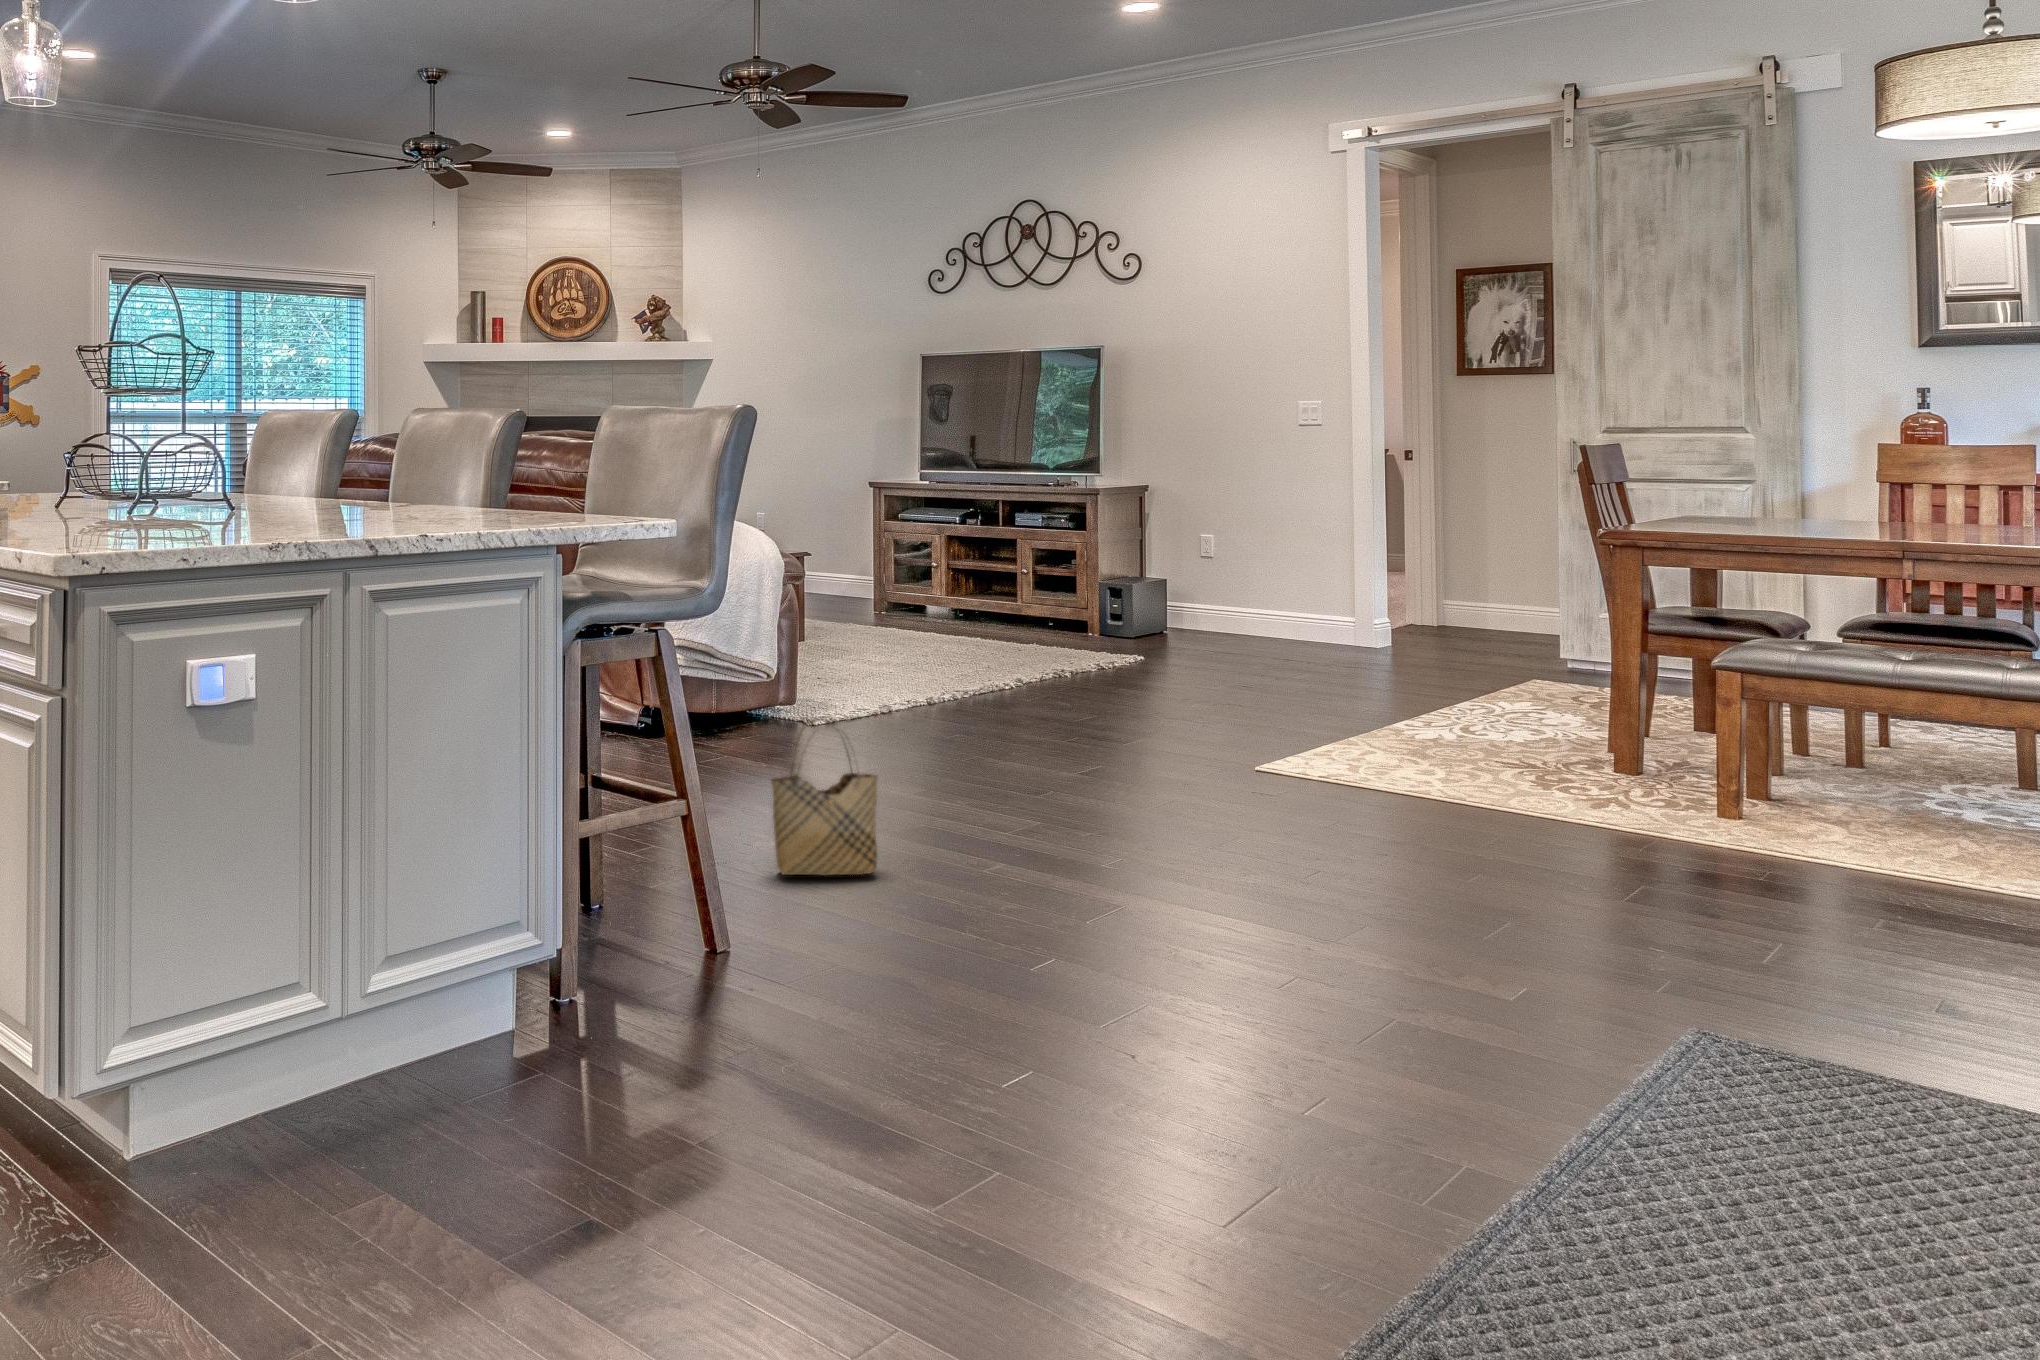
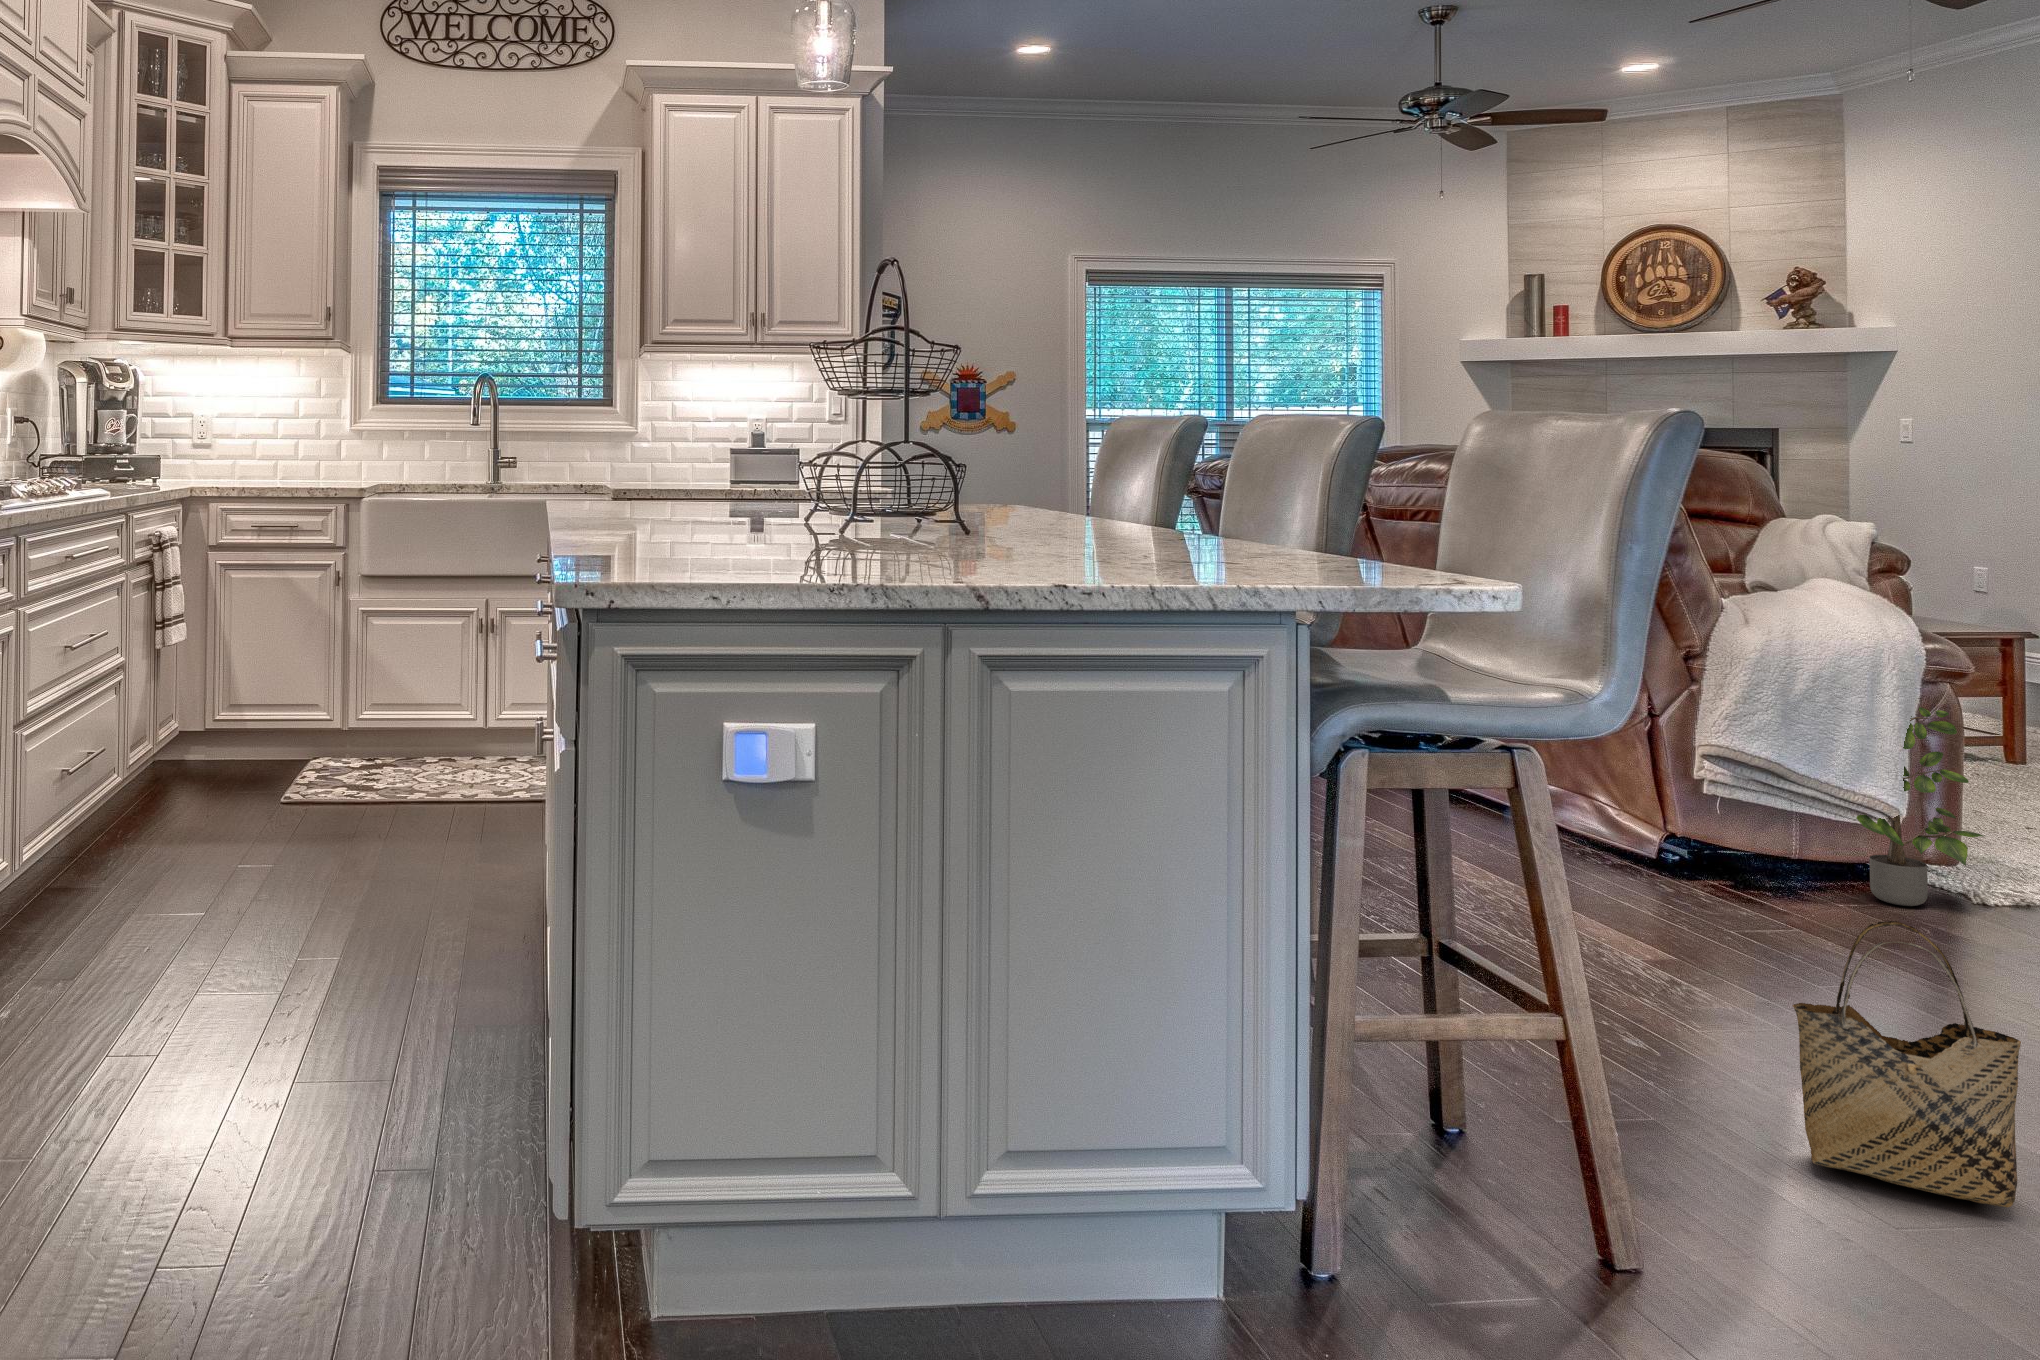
potted plant: none [738,596,815,733] -> present [1856,706,1984,906]

